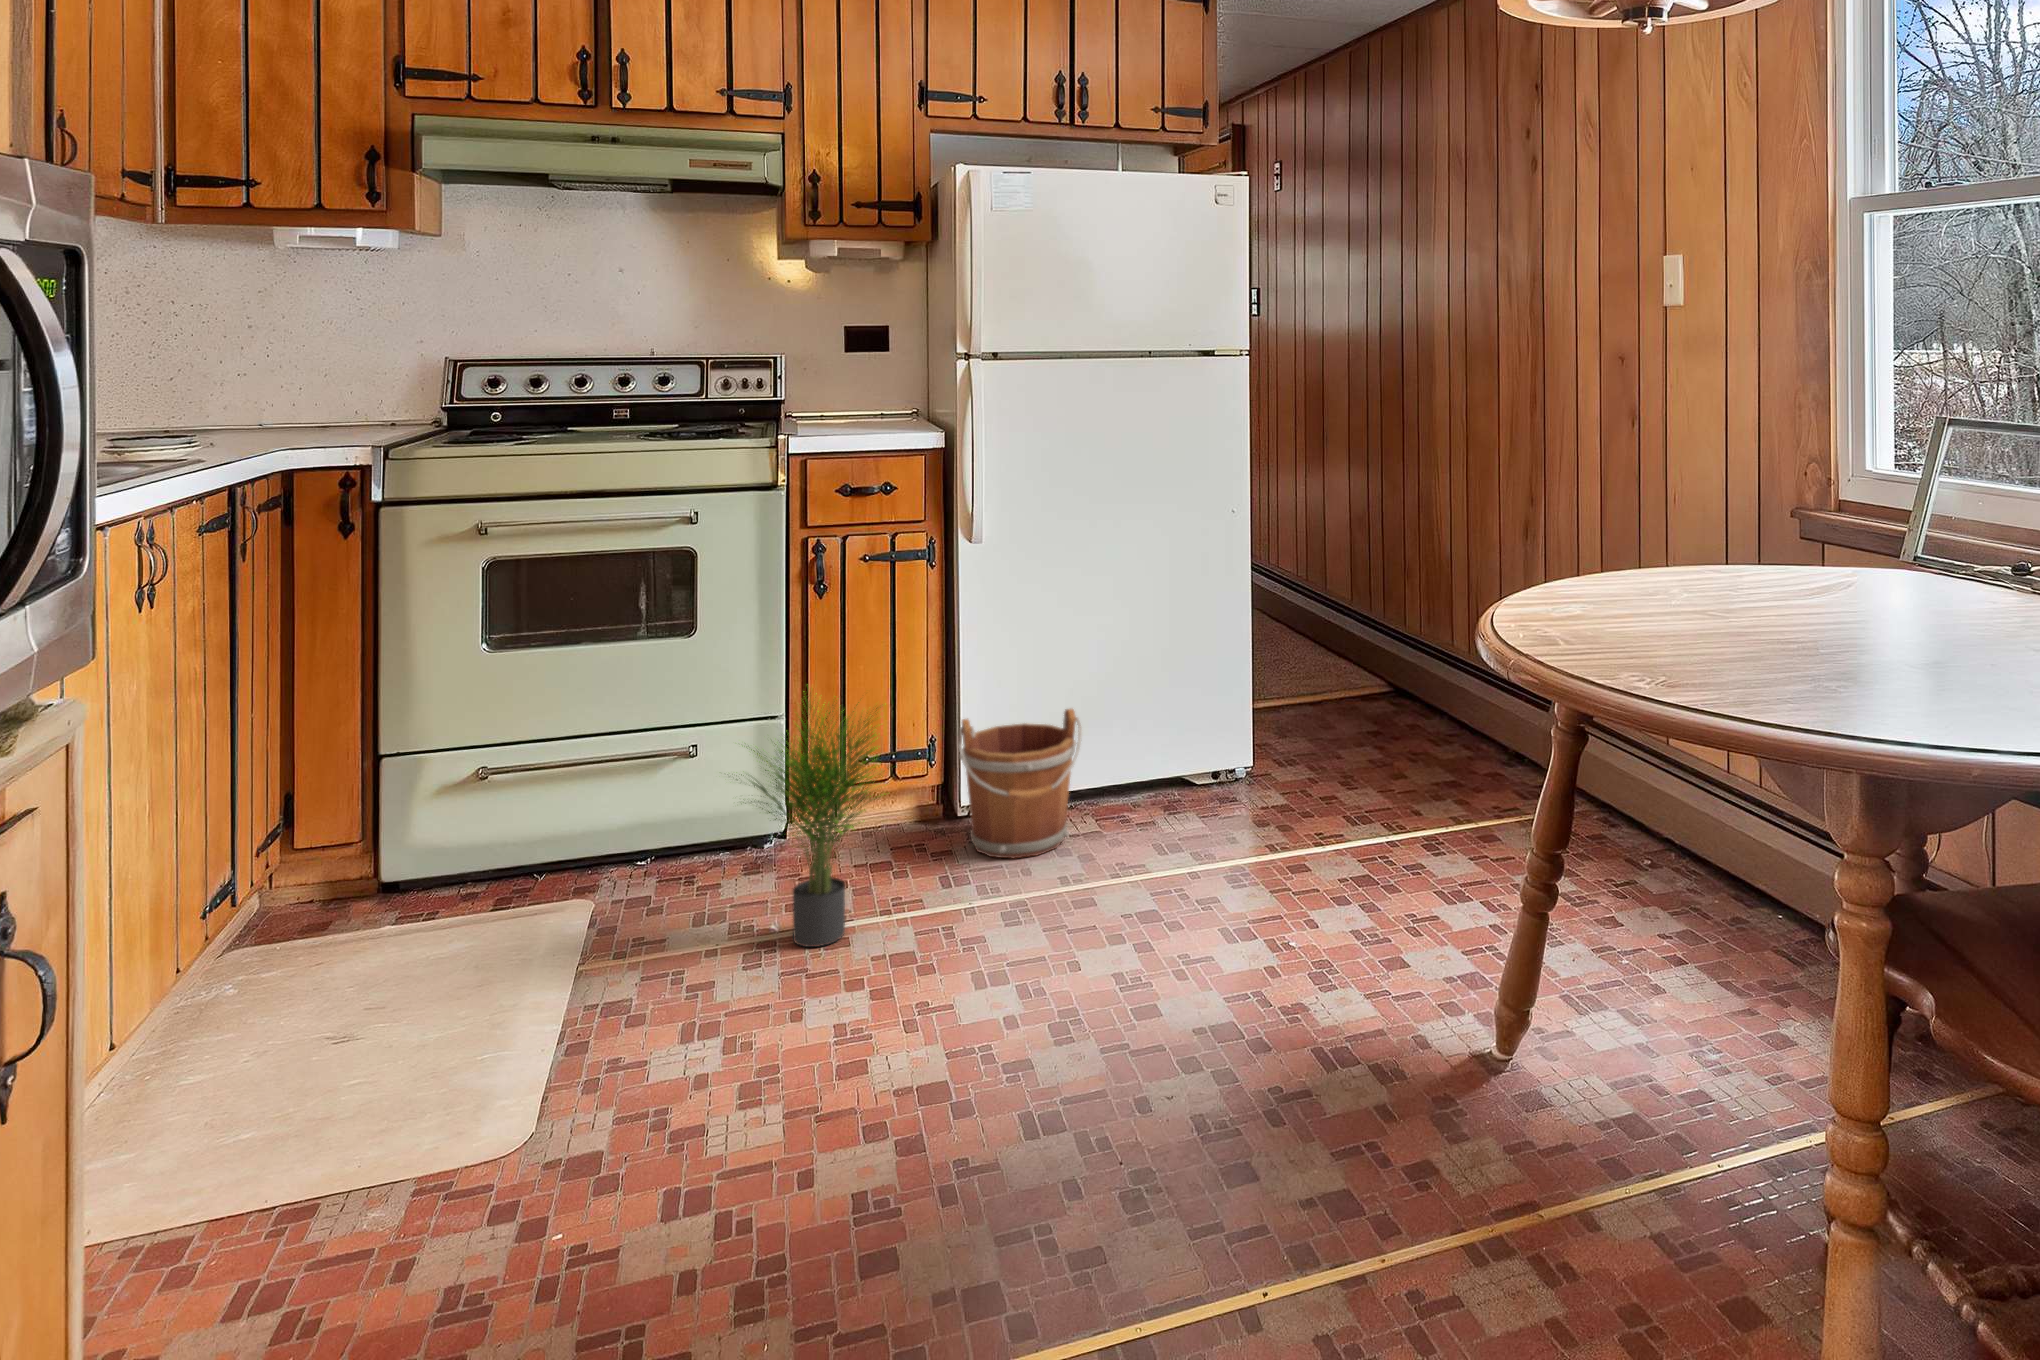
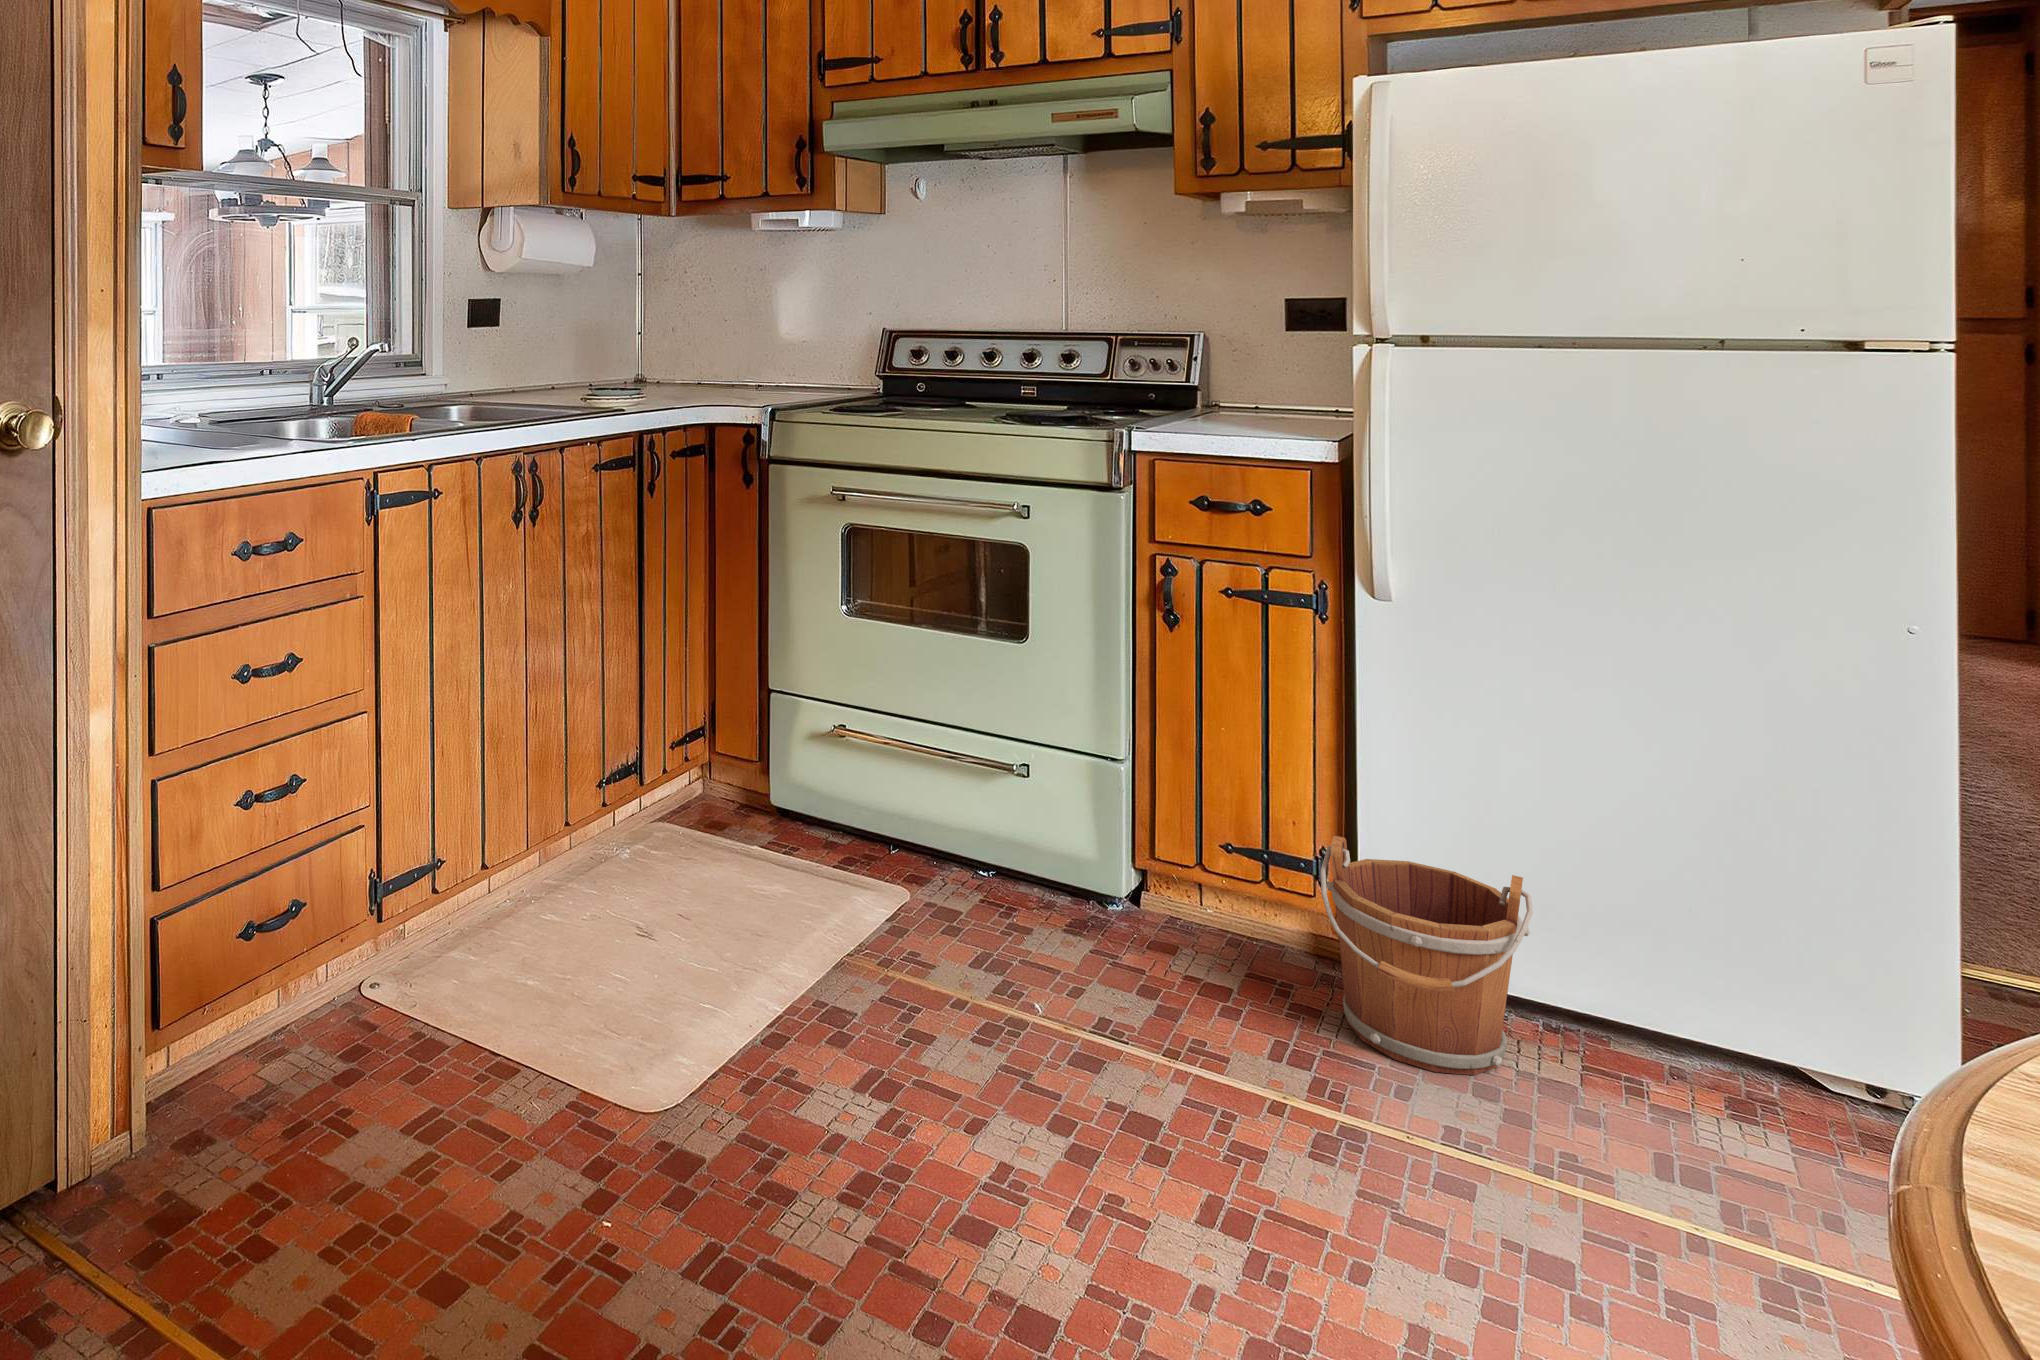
potted plant: present [736,701,878,947] -> none [969,732,1170,1055]

